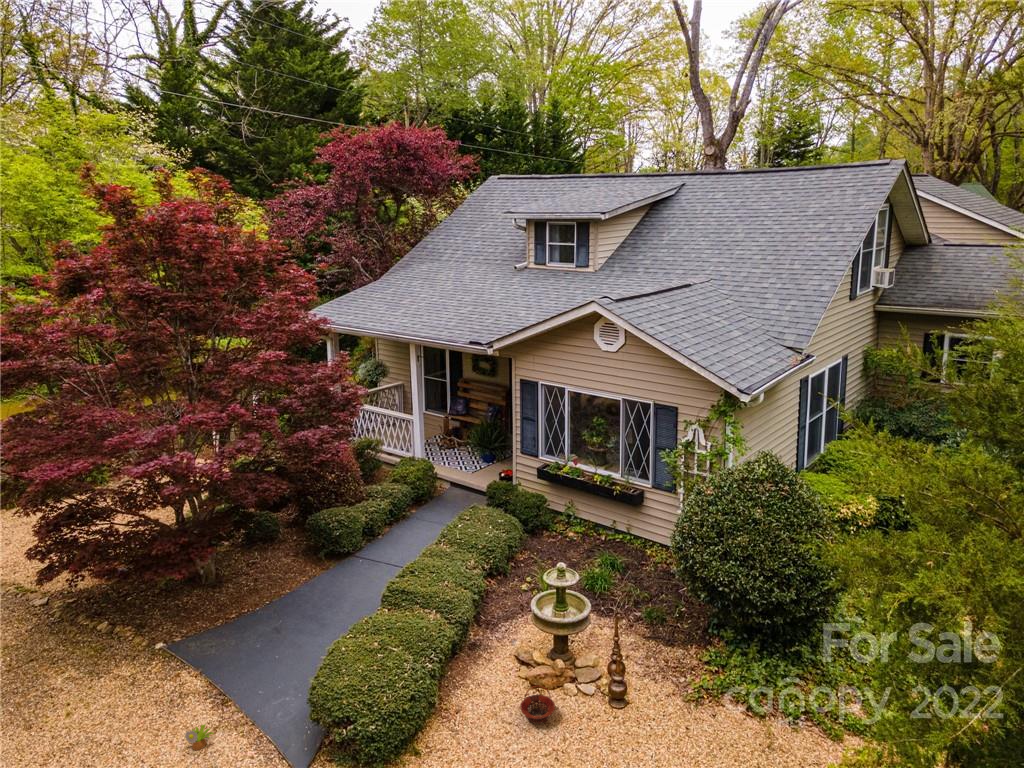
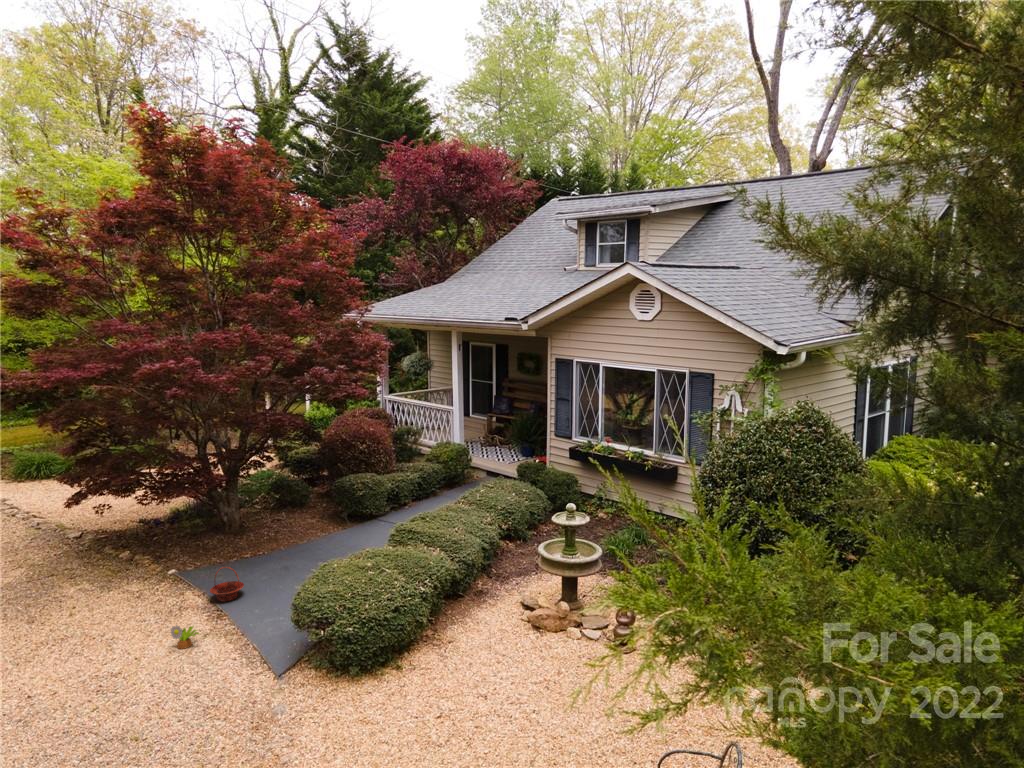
basket: present [520,686,555,724] -> present [210,567,244,602]

